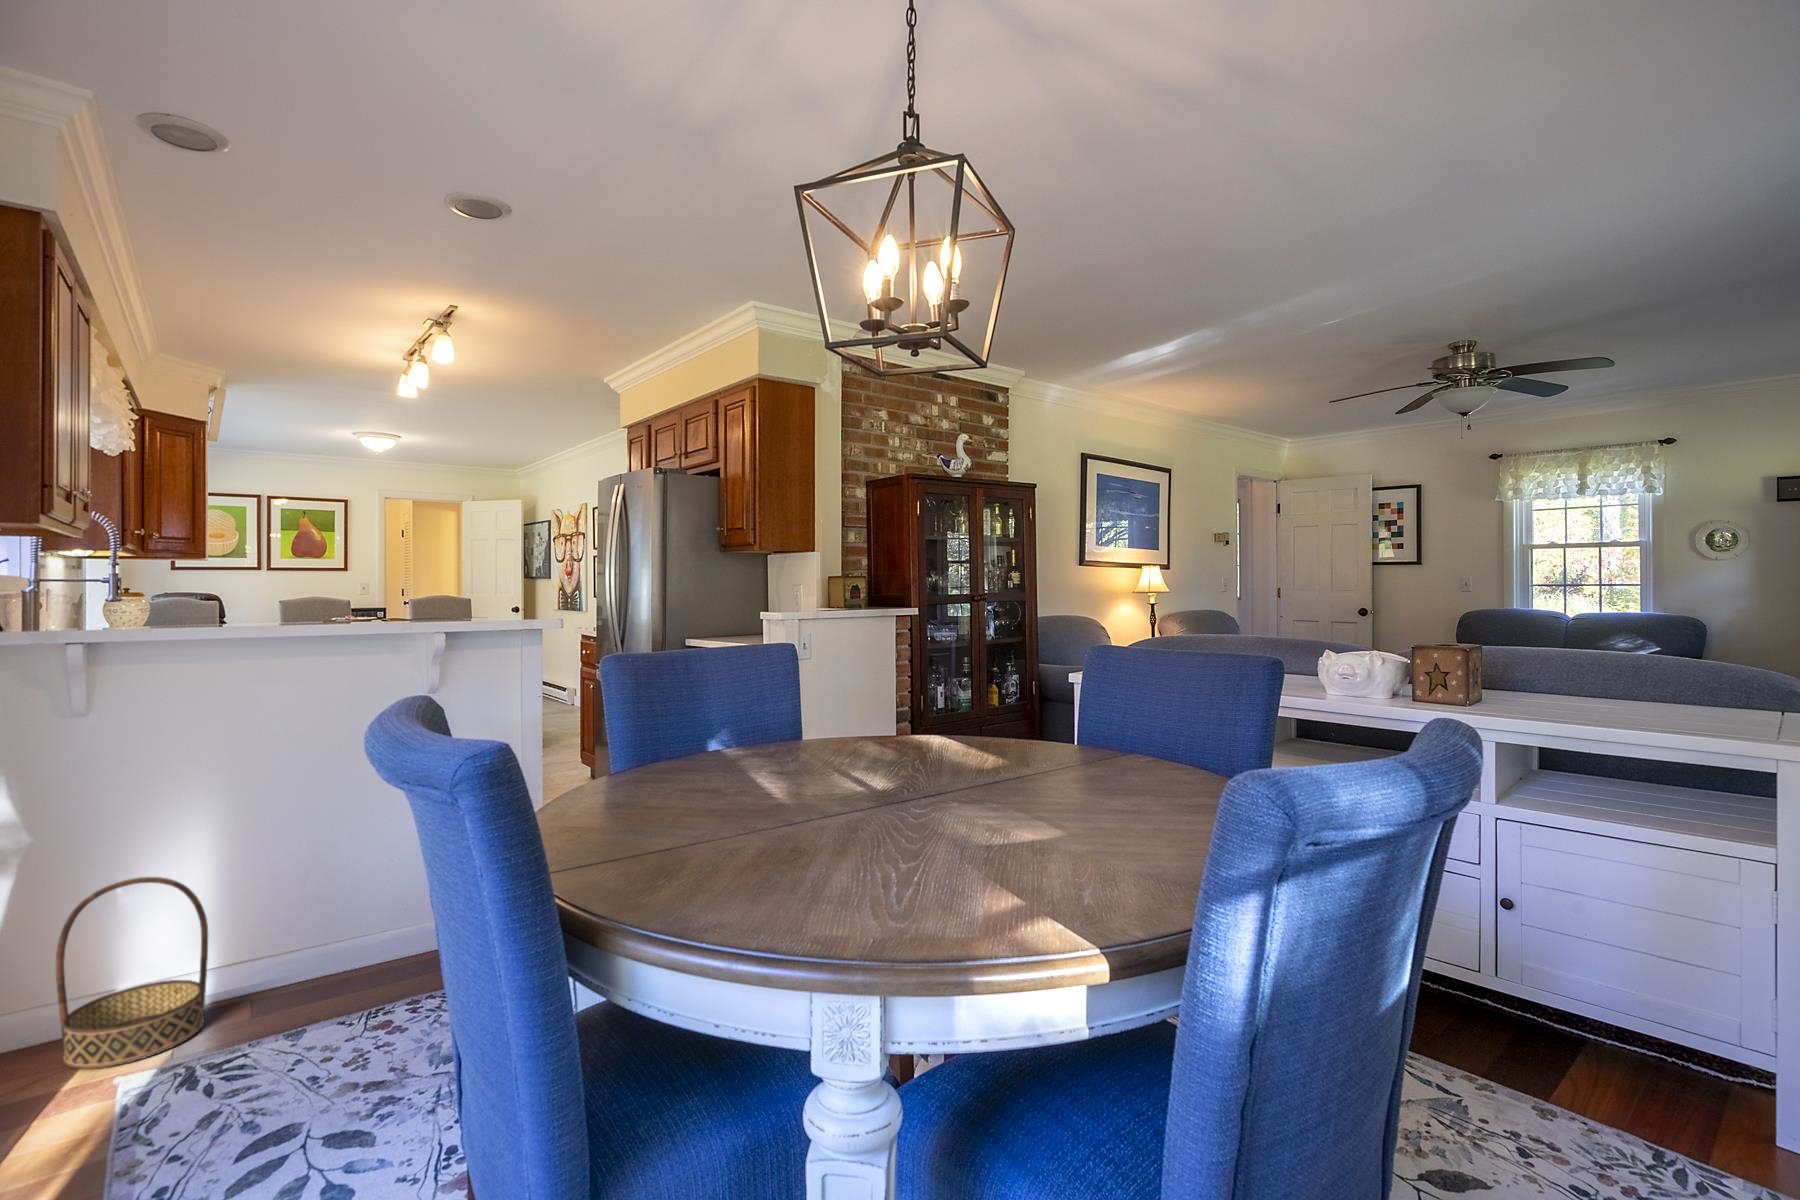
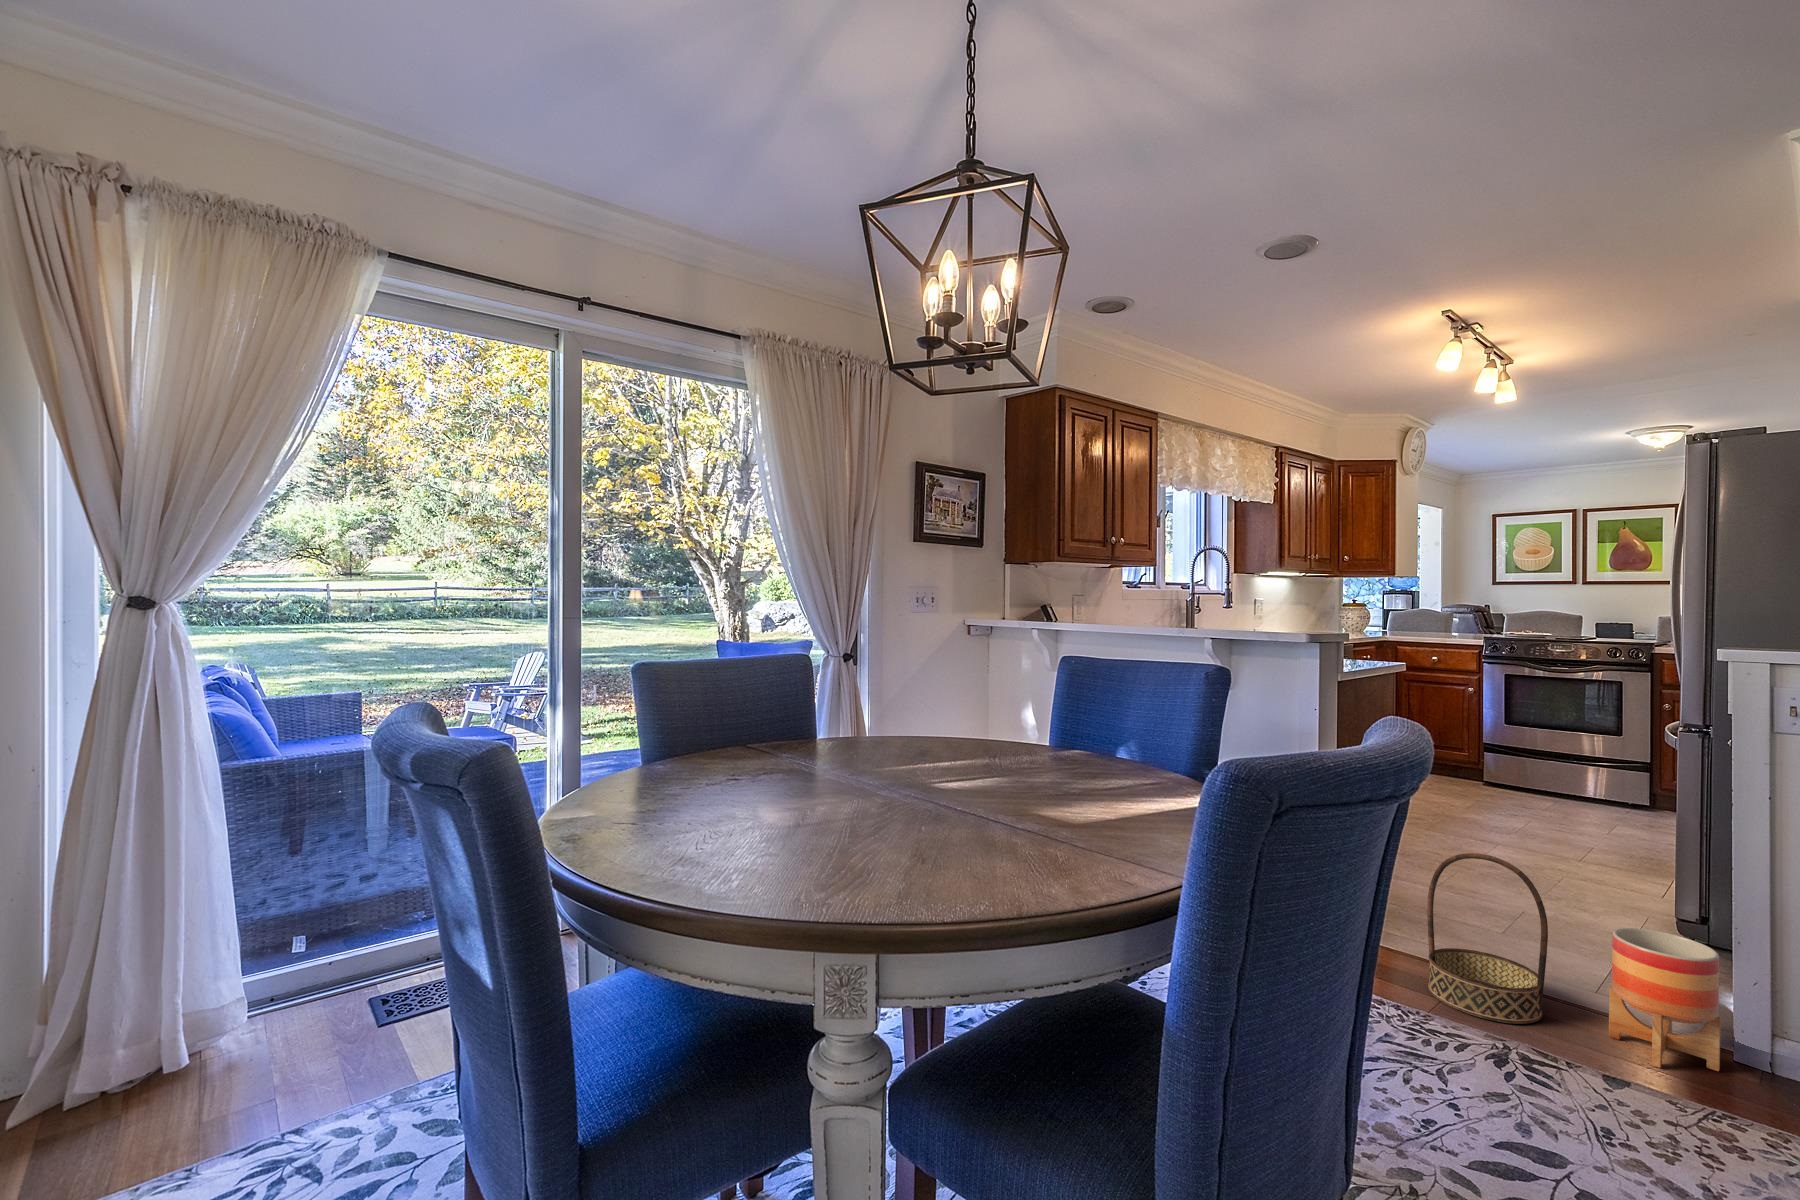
planter: none [267,883,356,1005] -> present [1609,928,1721,1071]

